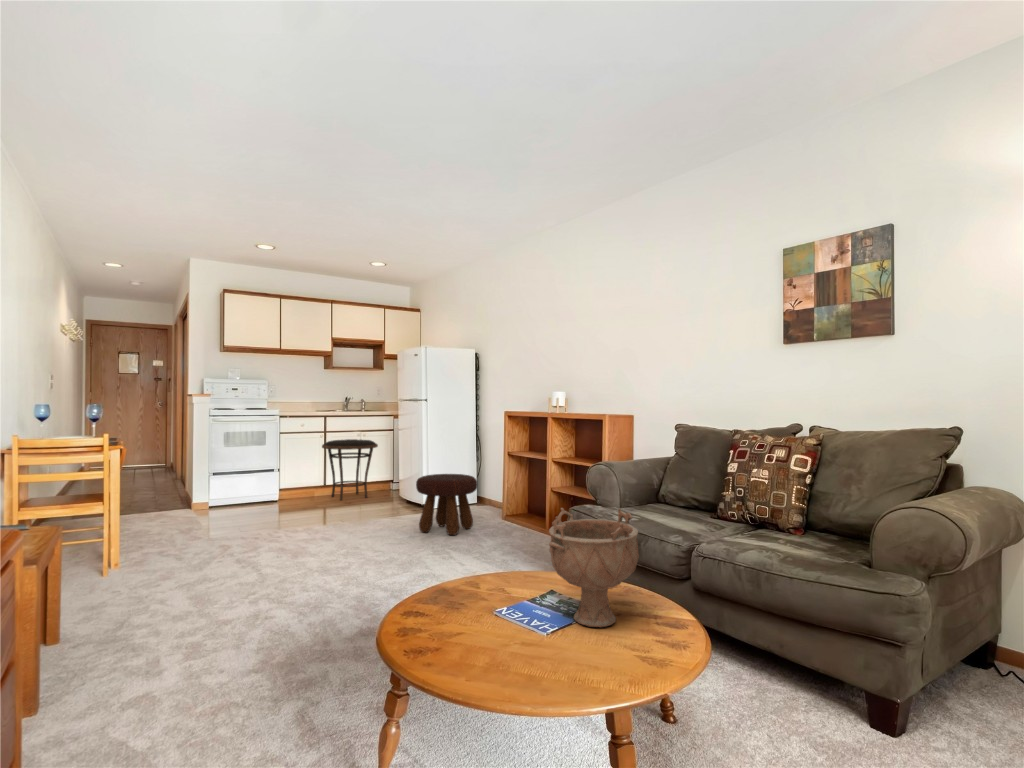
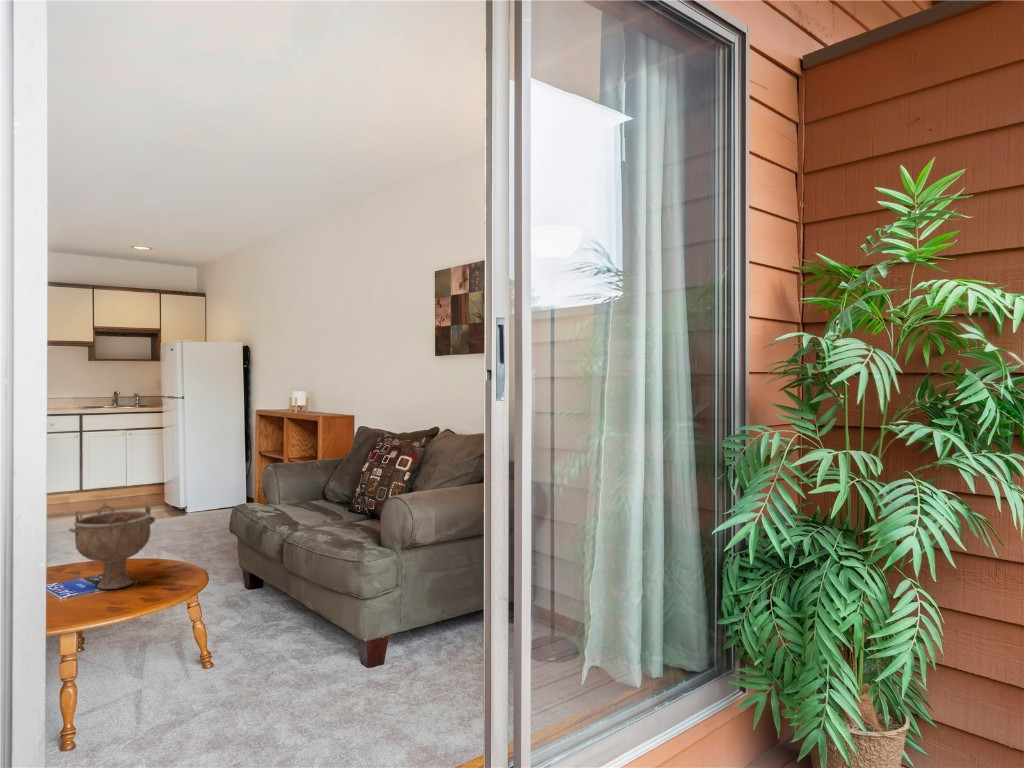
side table: present [322,439,378,500] -> none [76,438,143,504]
footstool: present [416,474,477,535] -> none [146,474,214,535]

